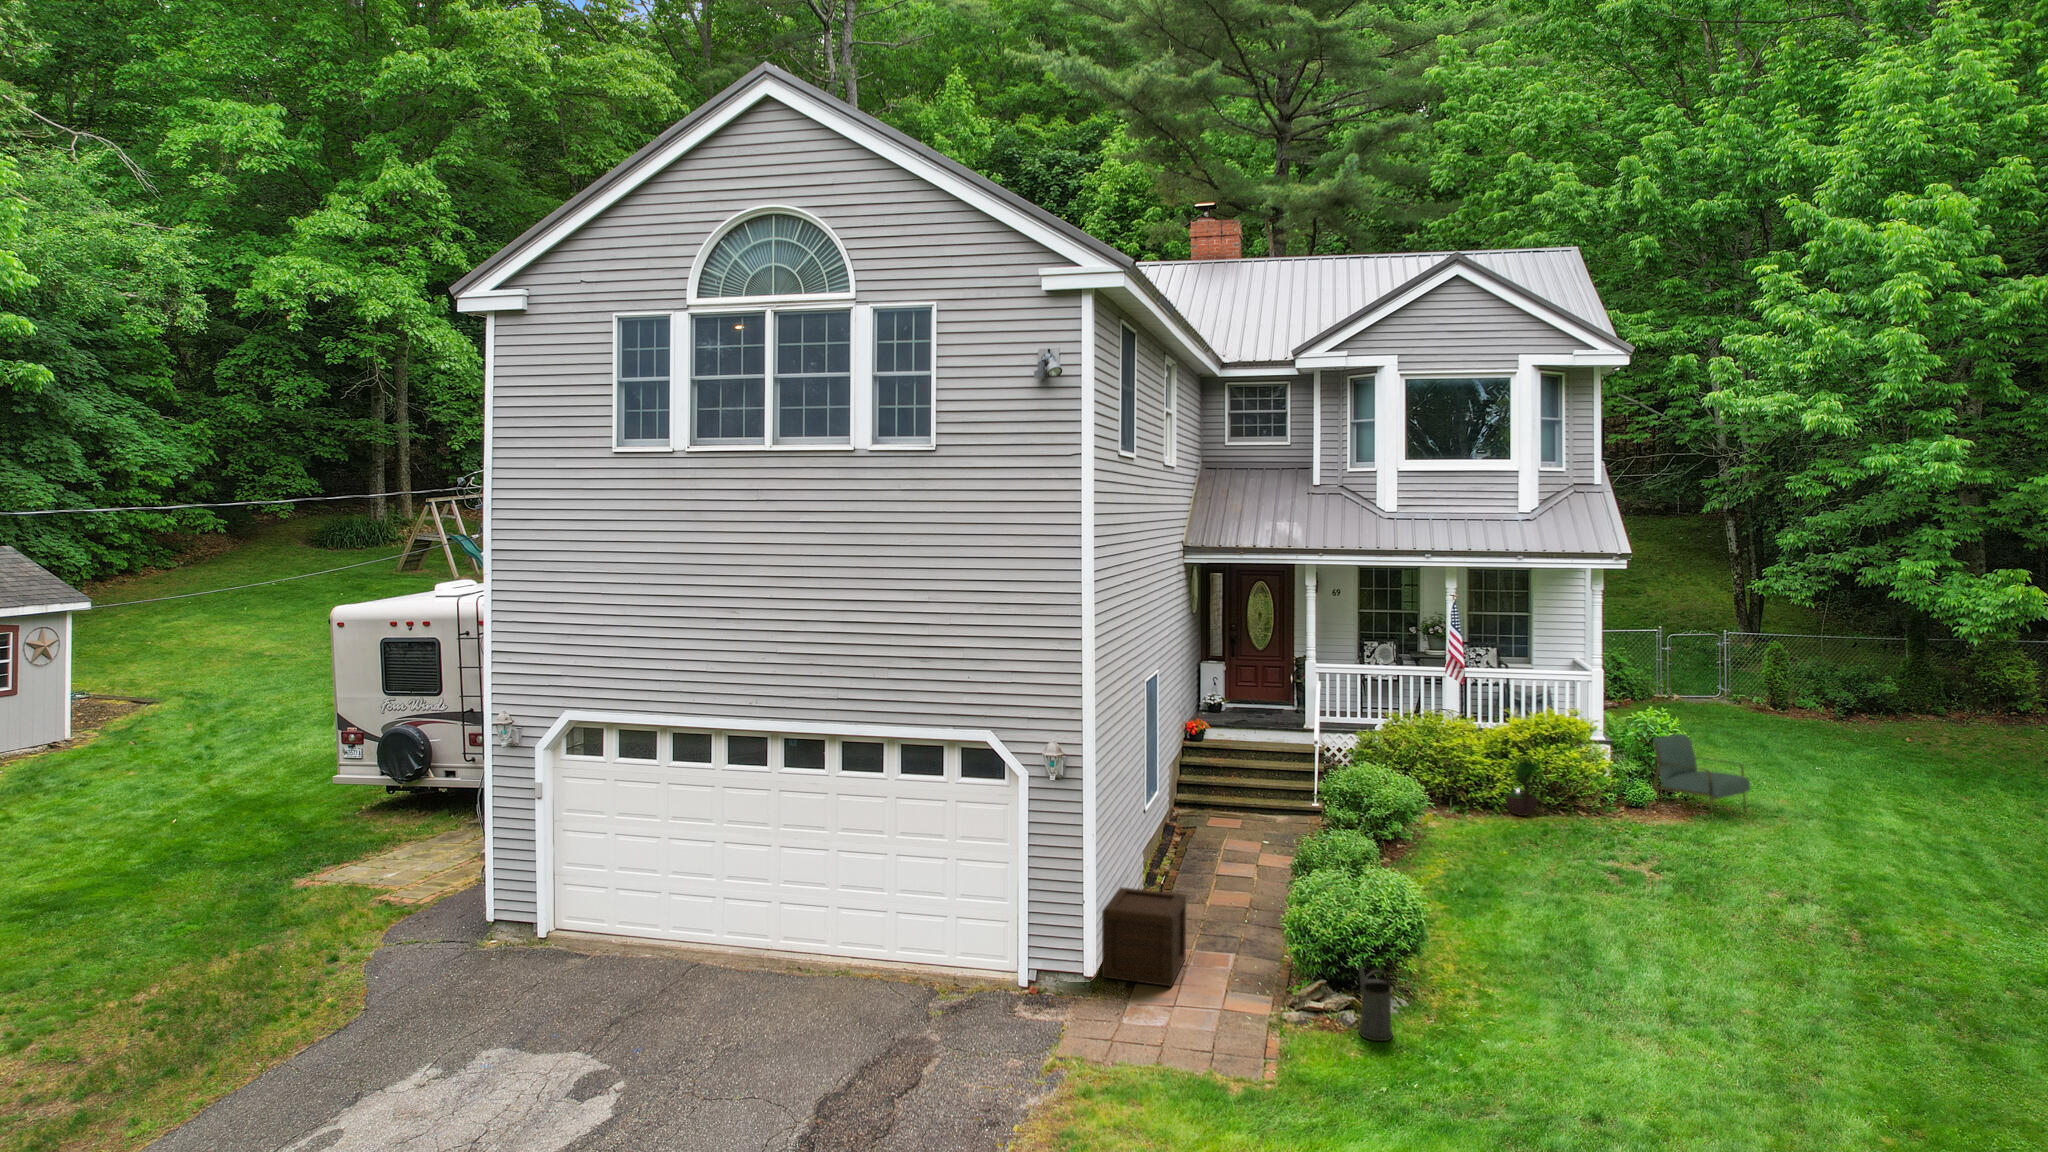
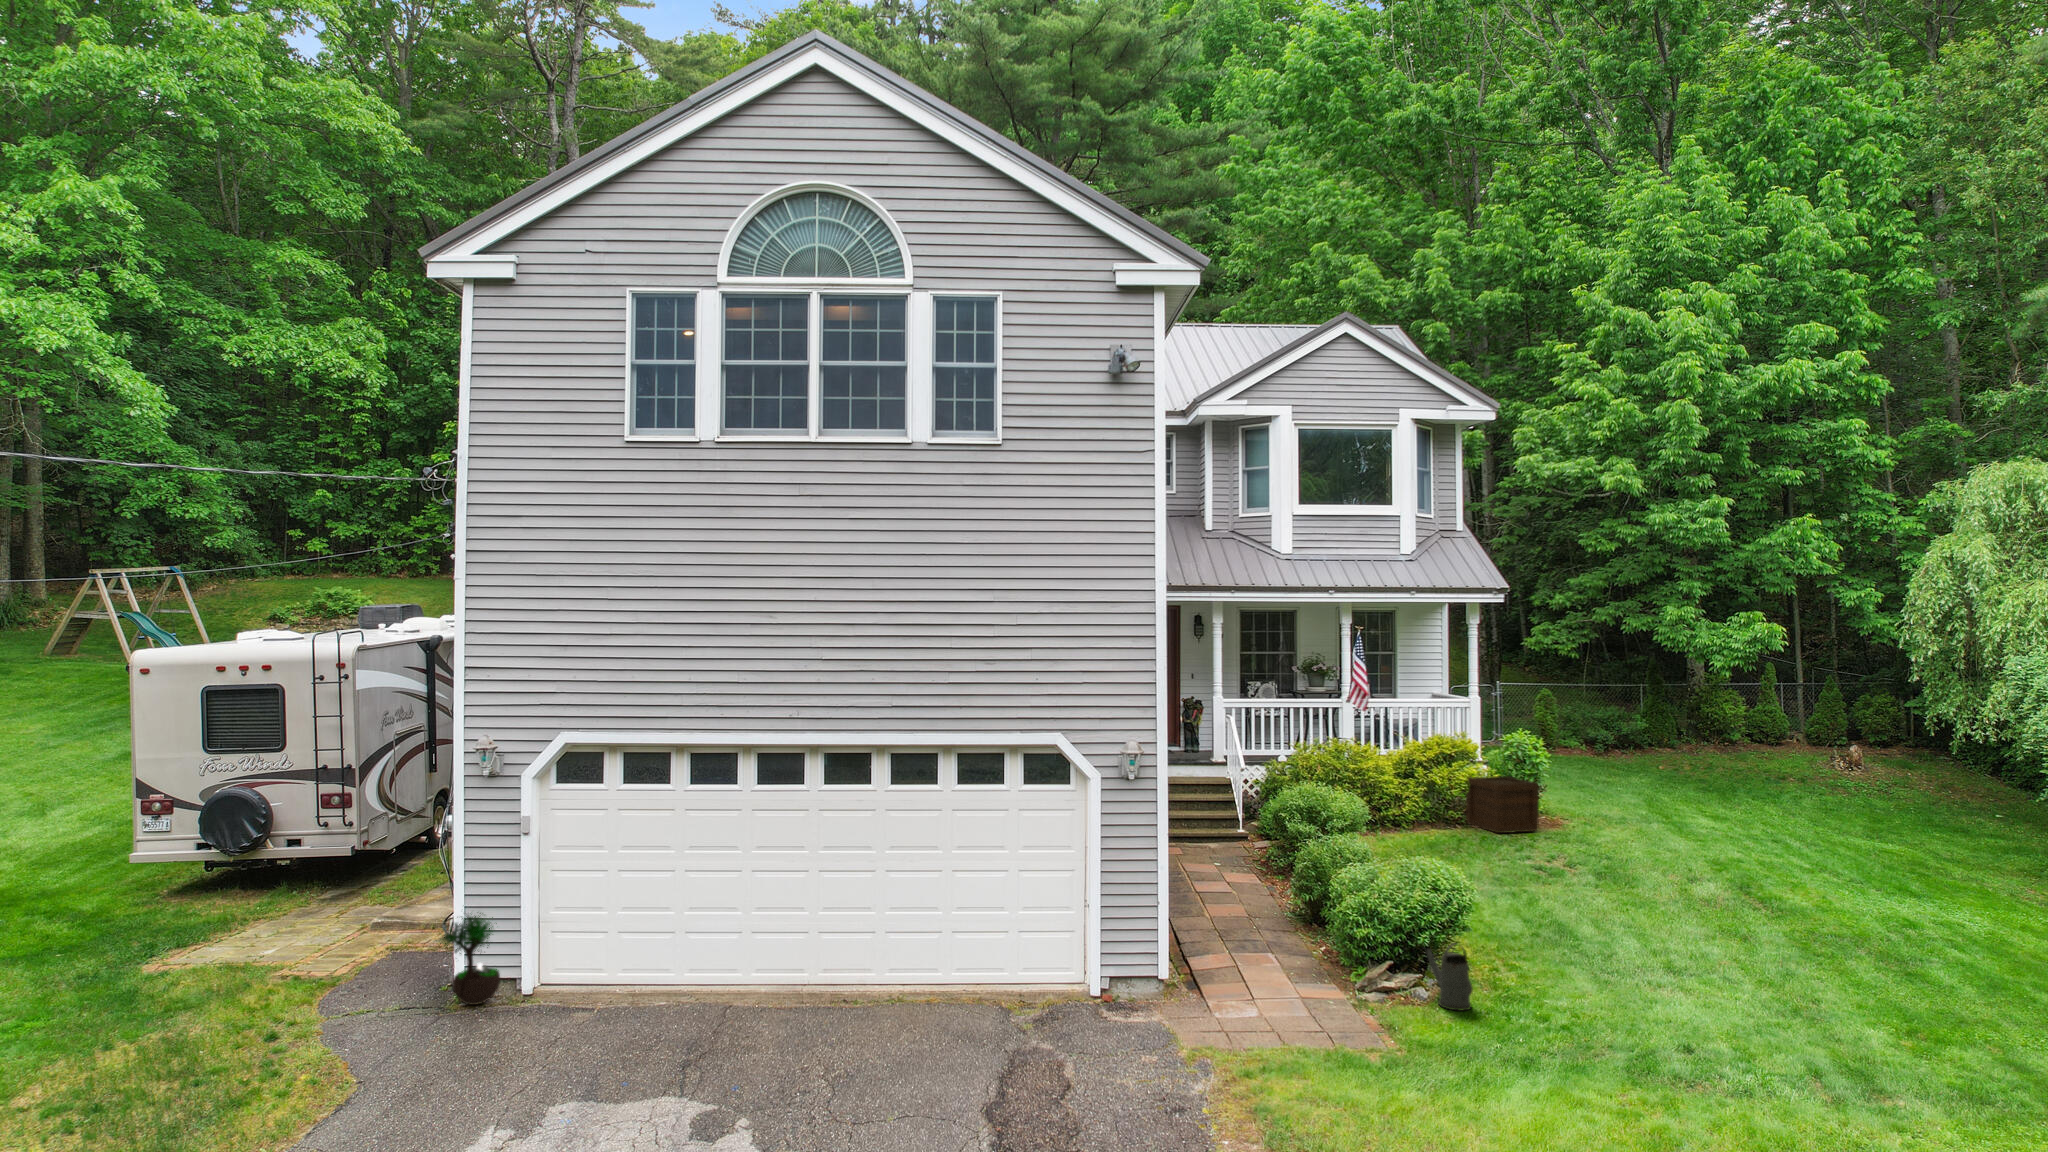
chair: present [1653,734,1750,820] -> none [1533,750,1615,824]
potted tree: present [1505,755,1544,816] -> present [440,913,500,1005]
wooden crate: present [1102,887,1186,986] -> present [1466,776,1539,833]

